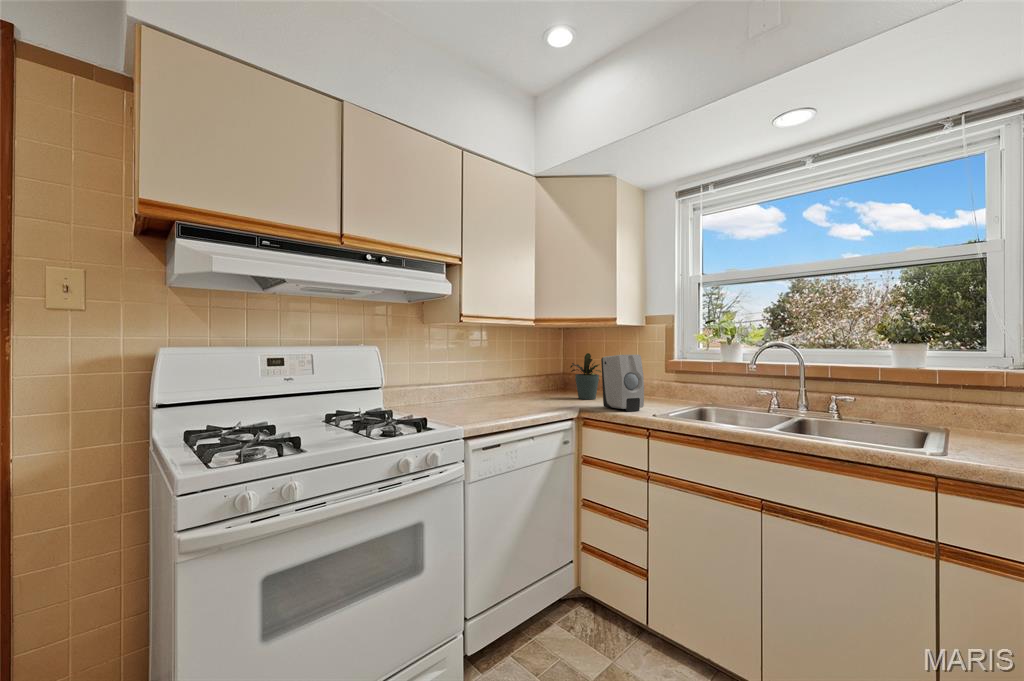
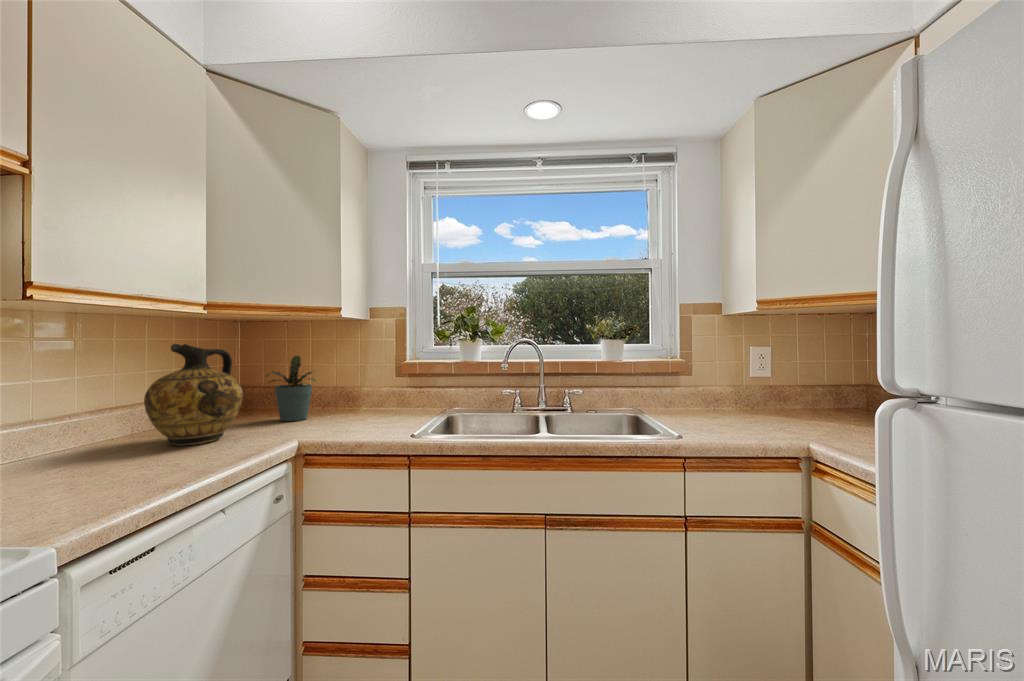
ceramic jug: none [505,344,552,404] -> present [144,344,243,445]
soap dispenser: present [601,355,644,411] -> none [328,357,392,435]

